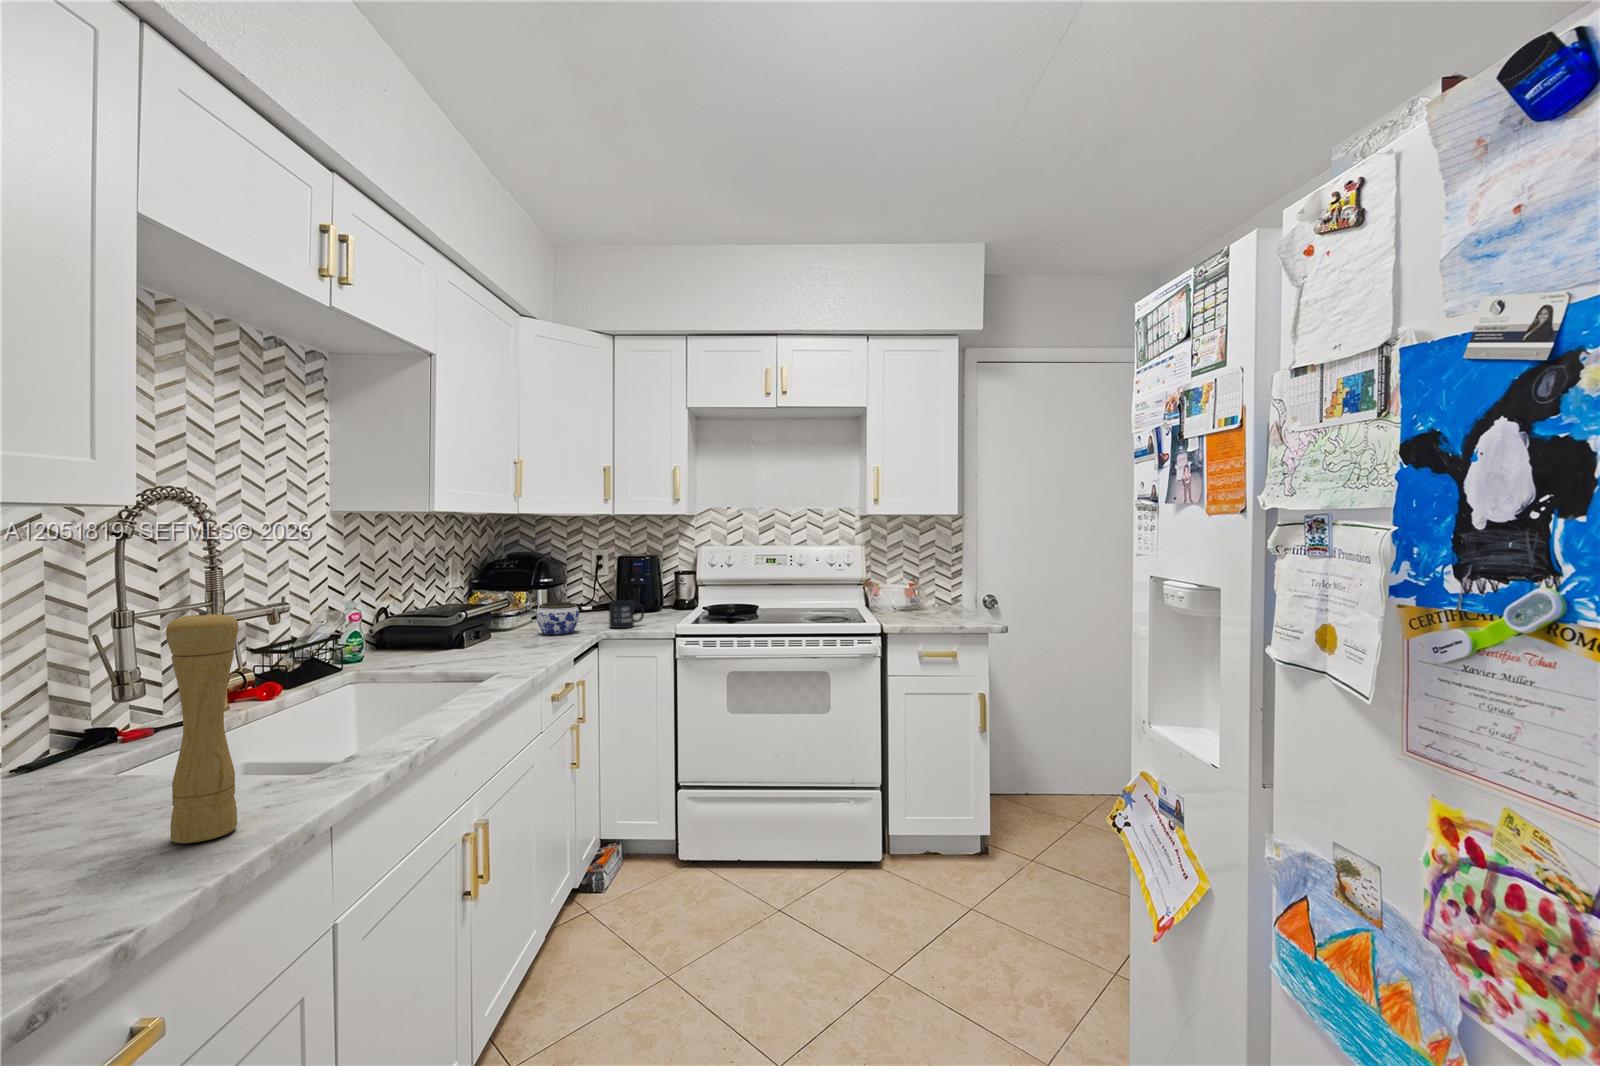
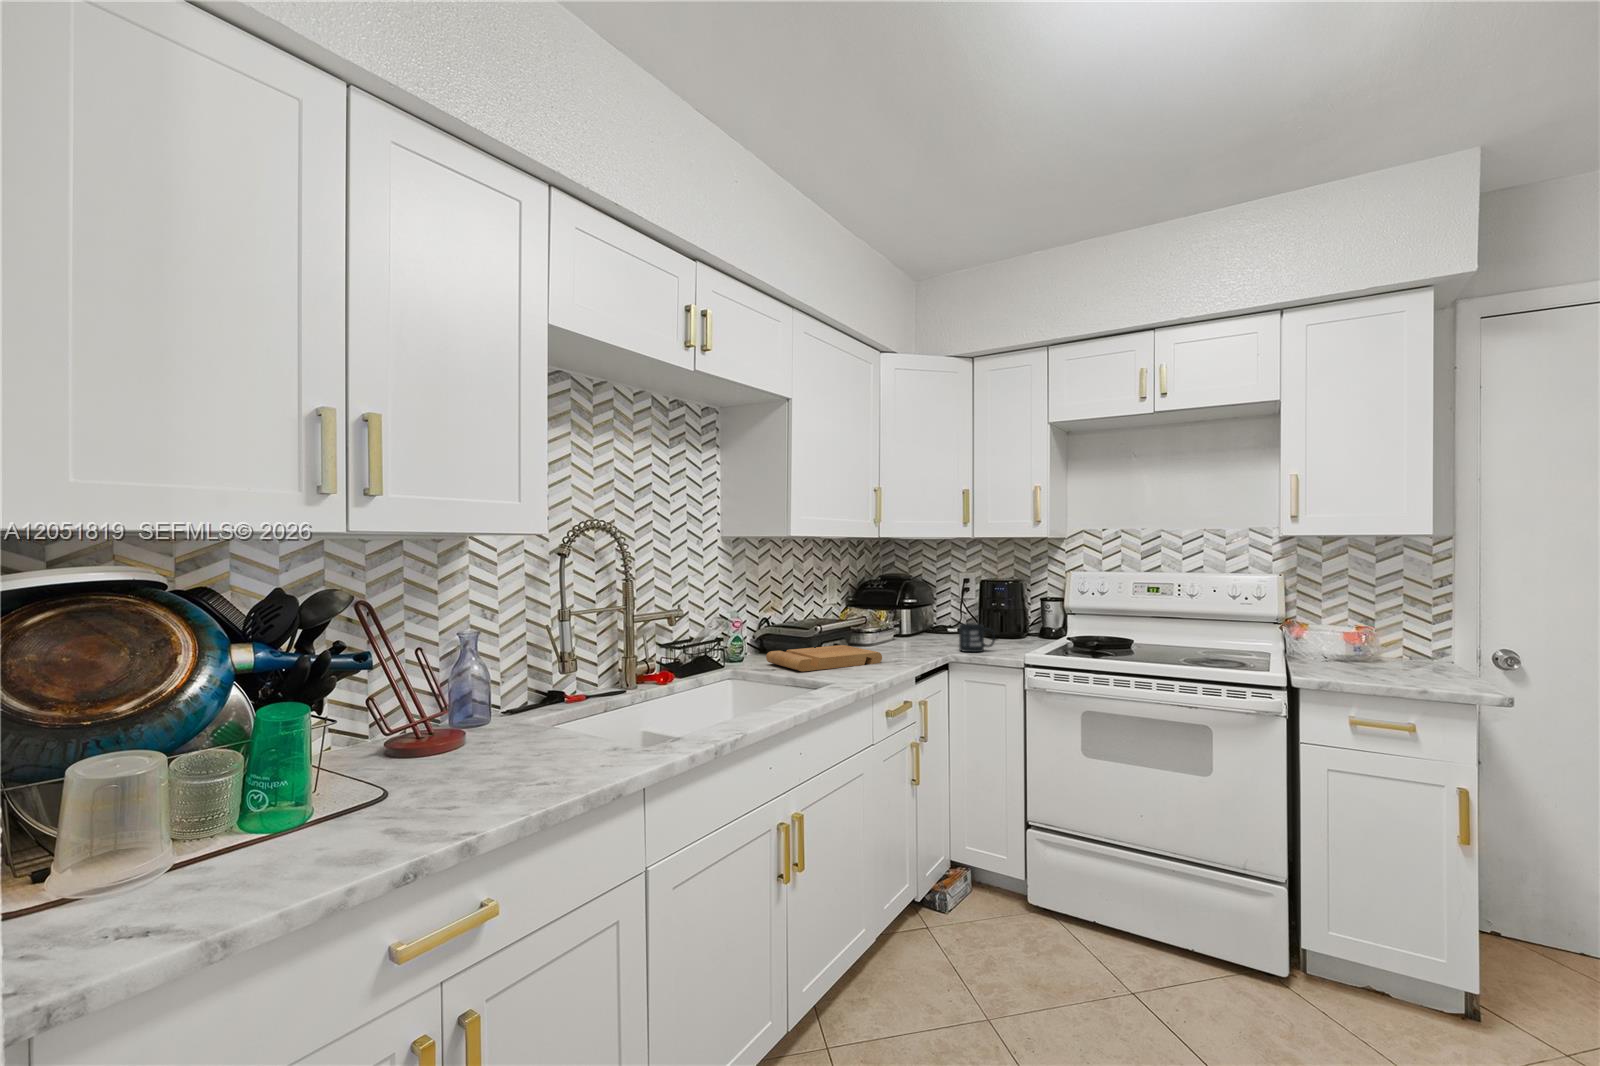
jar: present [537,602,579,635] -> none [889,622,928,653]
pepper mill: present [166,611,239,843] -> none [525,612,569,783]
cutting board: none [400,632,539,664] -> present [766,645,882,672]

